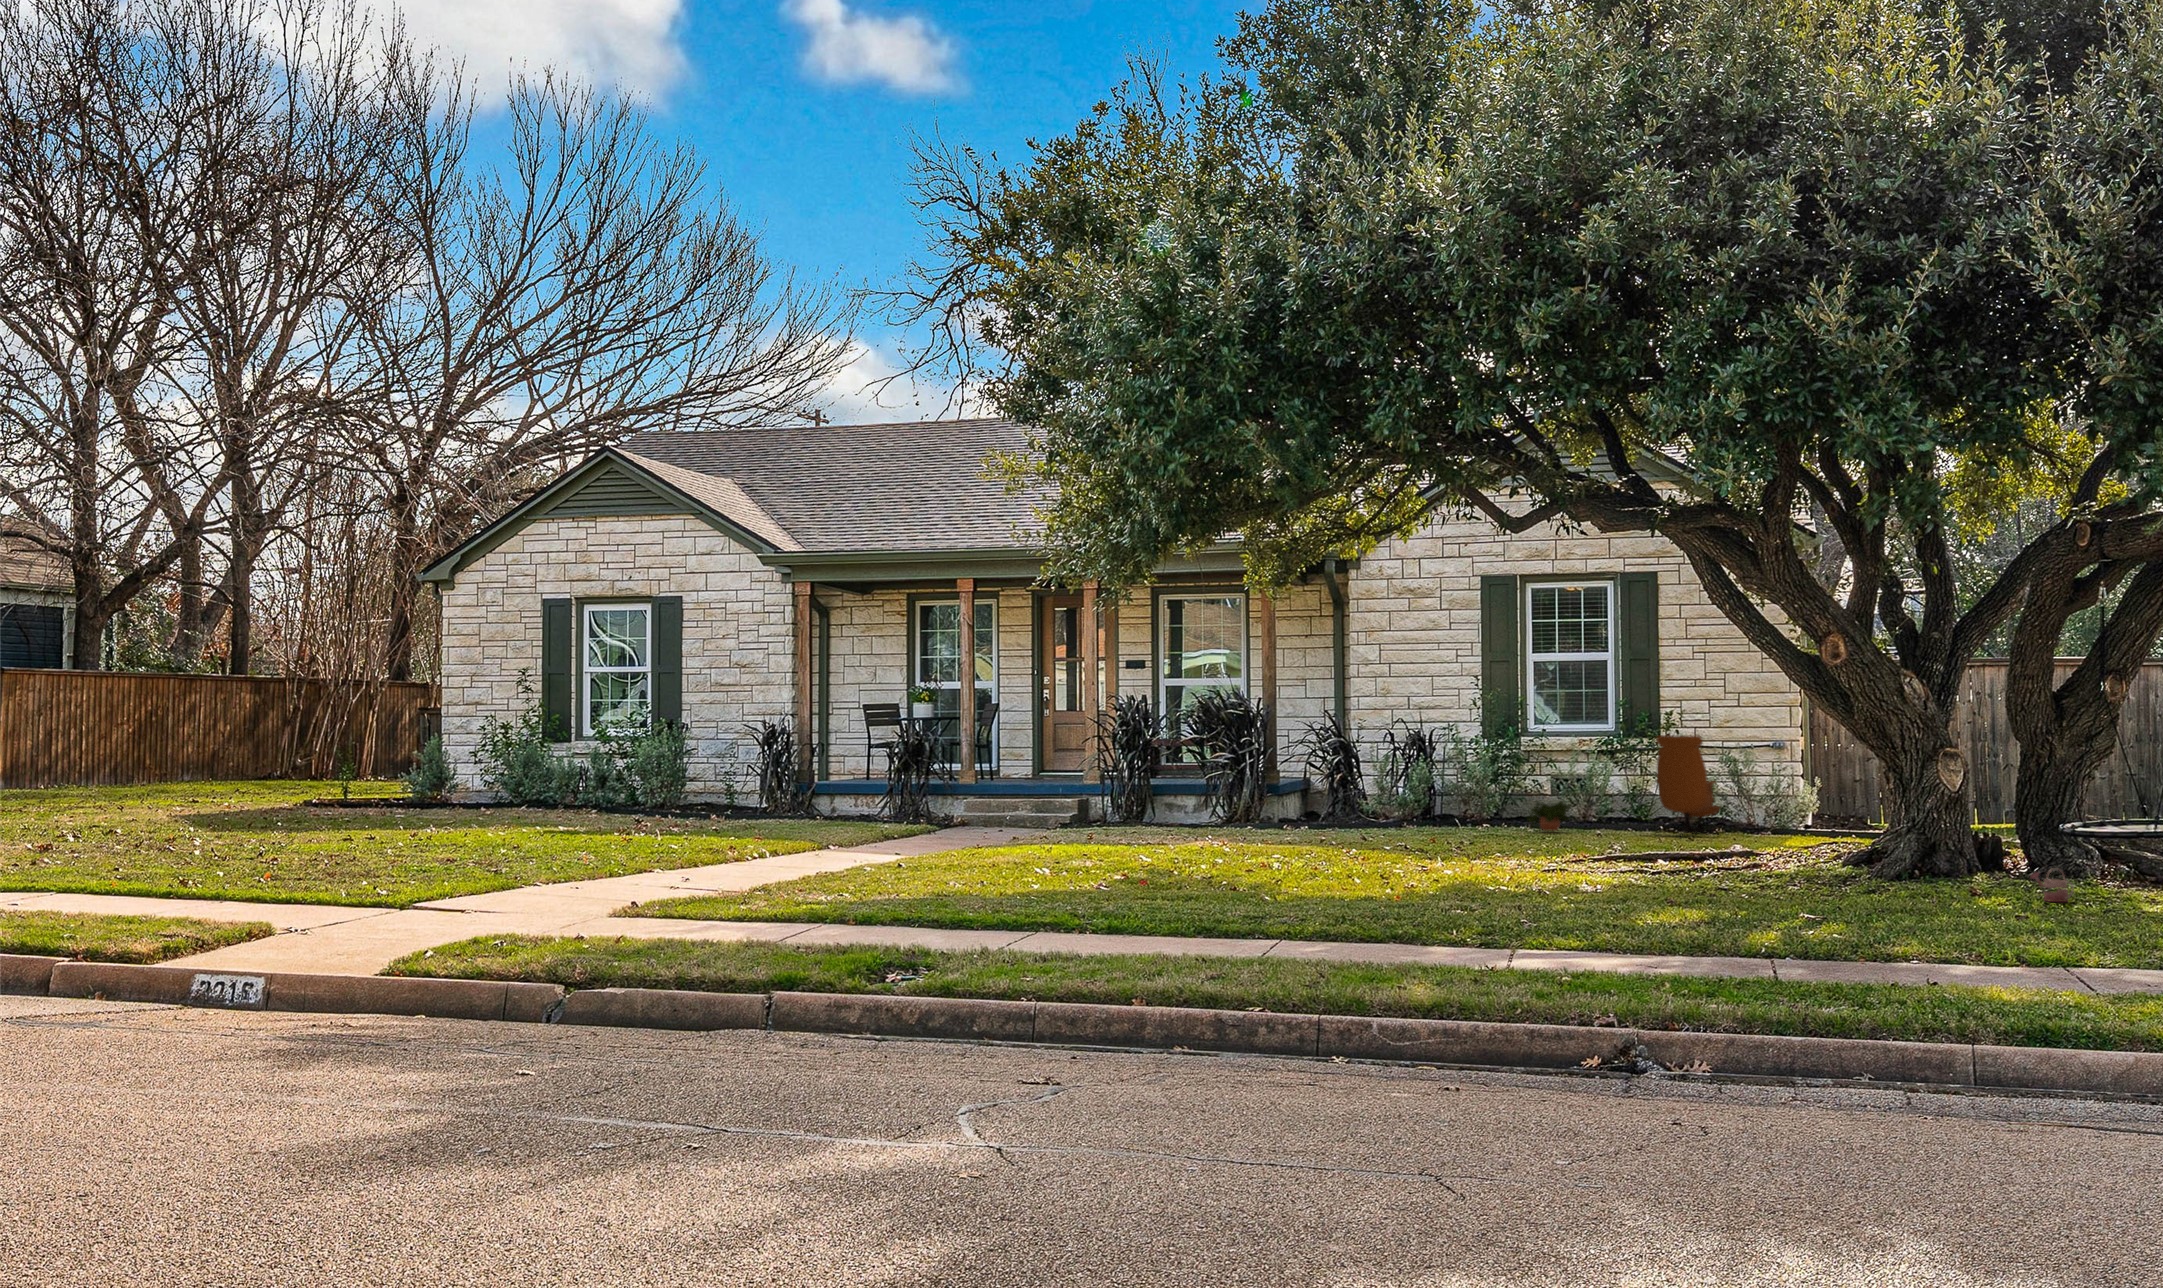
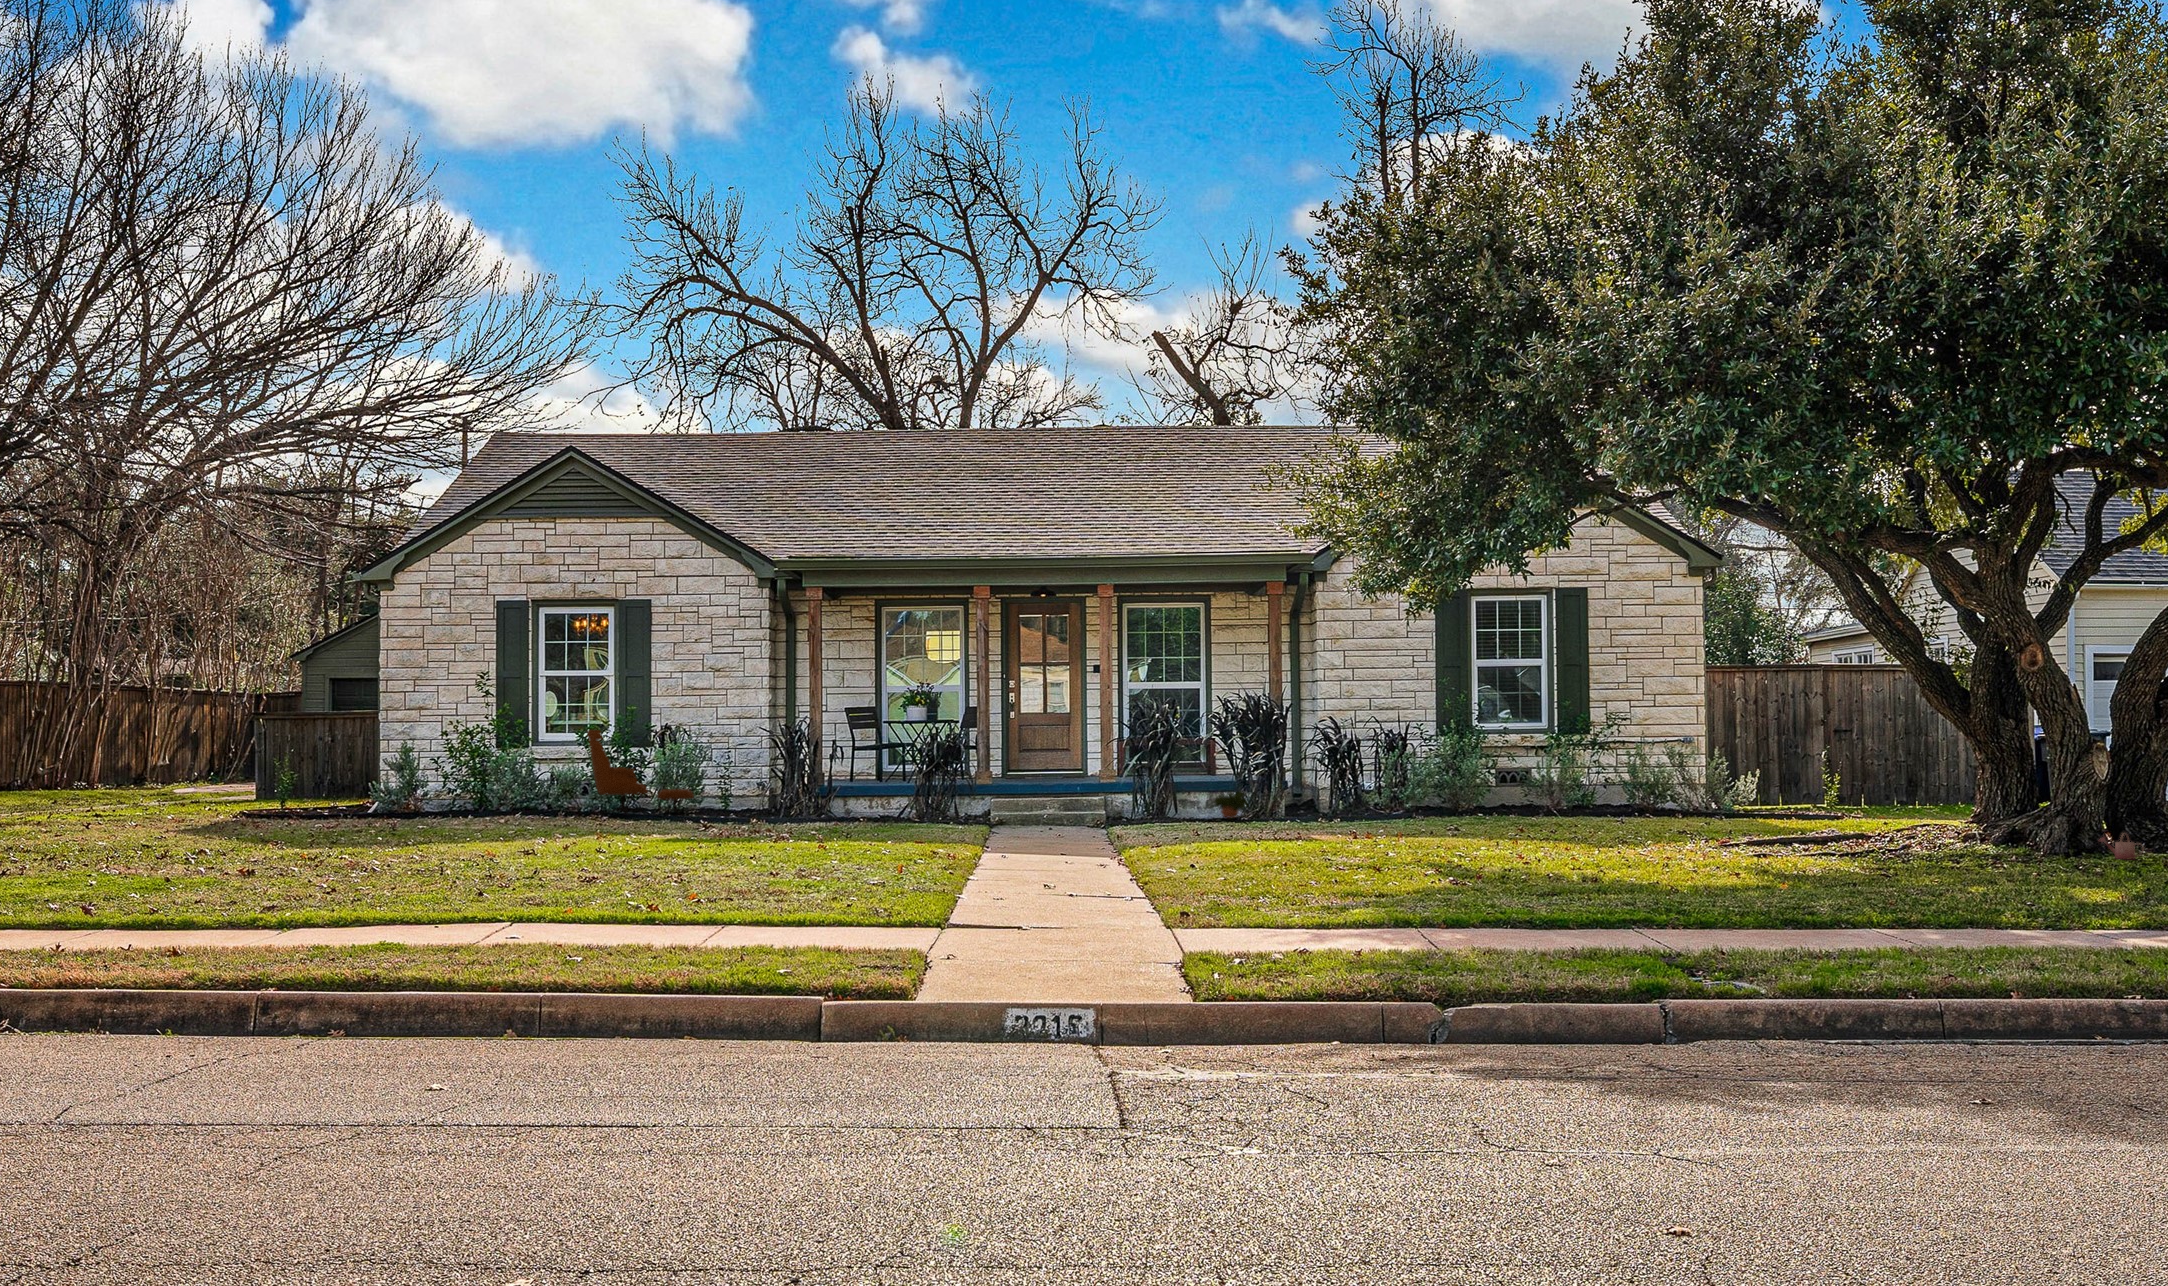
lounge chair: present [1656,735,1720,836] -> present [587,730,694,814]
potted plant: present [1527,800,1570,831] -> present [1209,792,1249,819]

